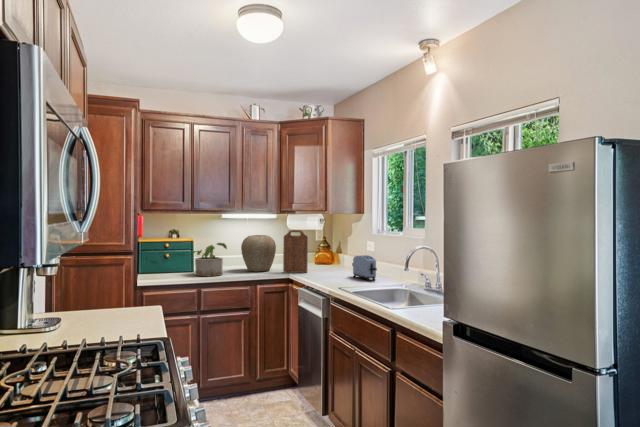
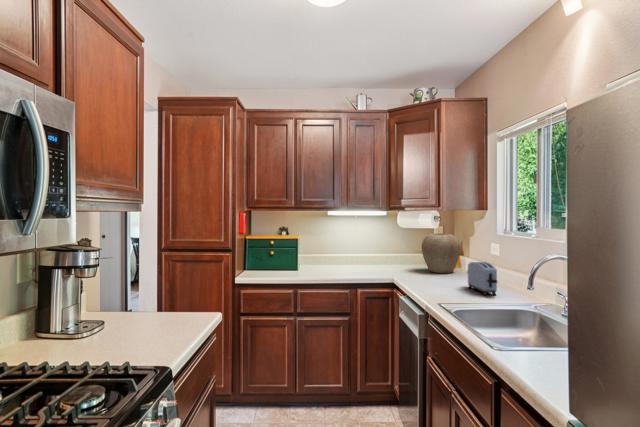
cutting board: present [283,230,308,273] -> none [388,229,415,278]
vase: present [241,235,276,272] -> present [422,234,460,273]
potted plant: present [192,243,227,276] -> none [293,241,328,276]

